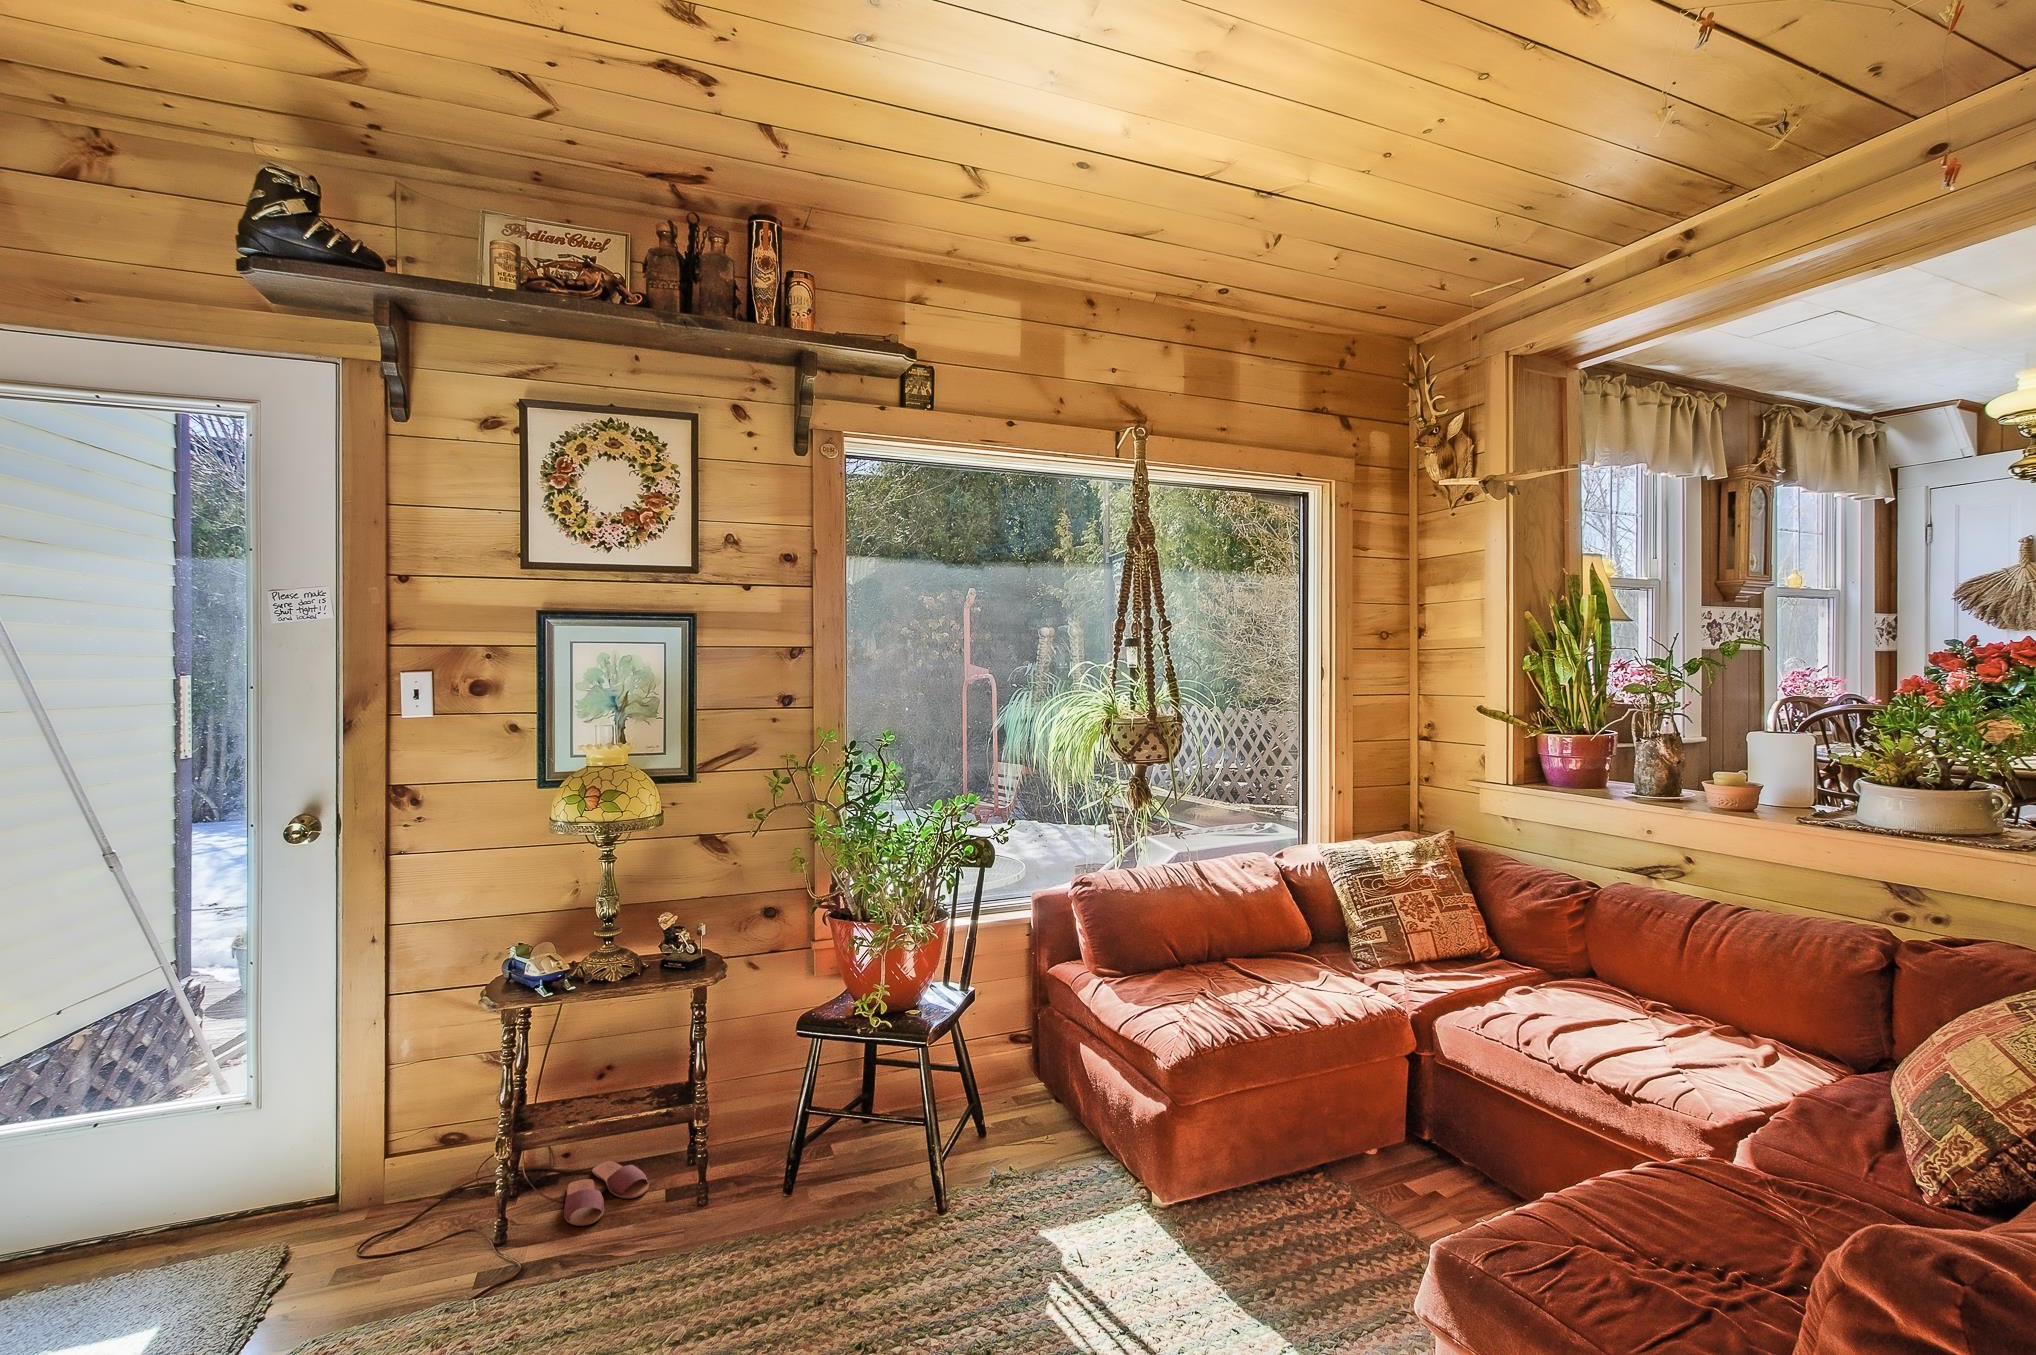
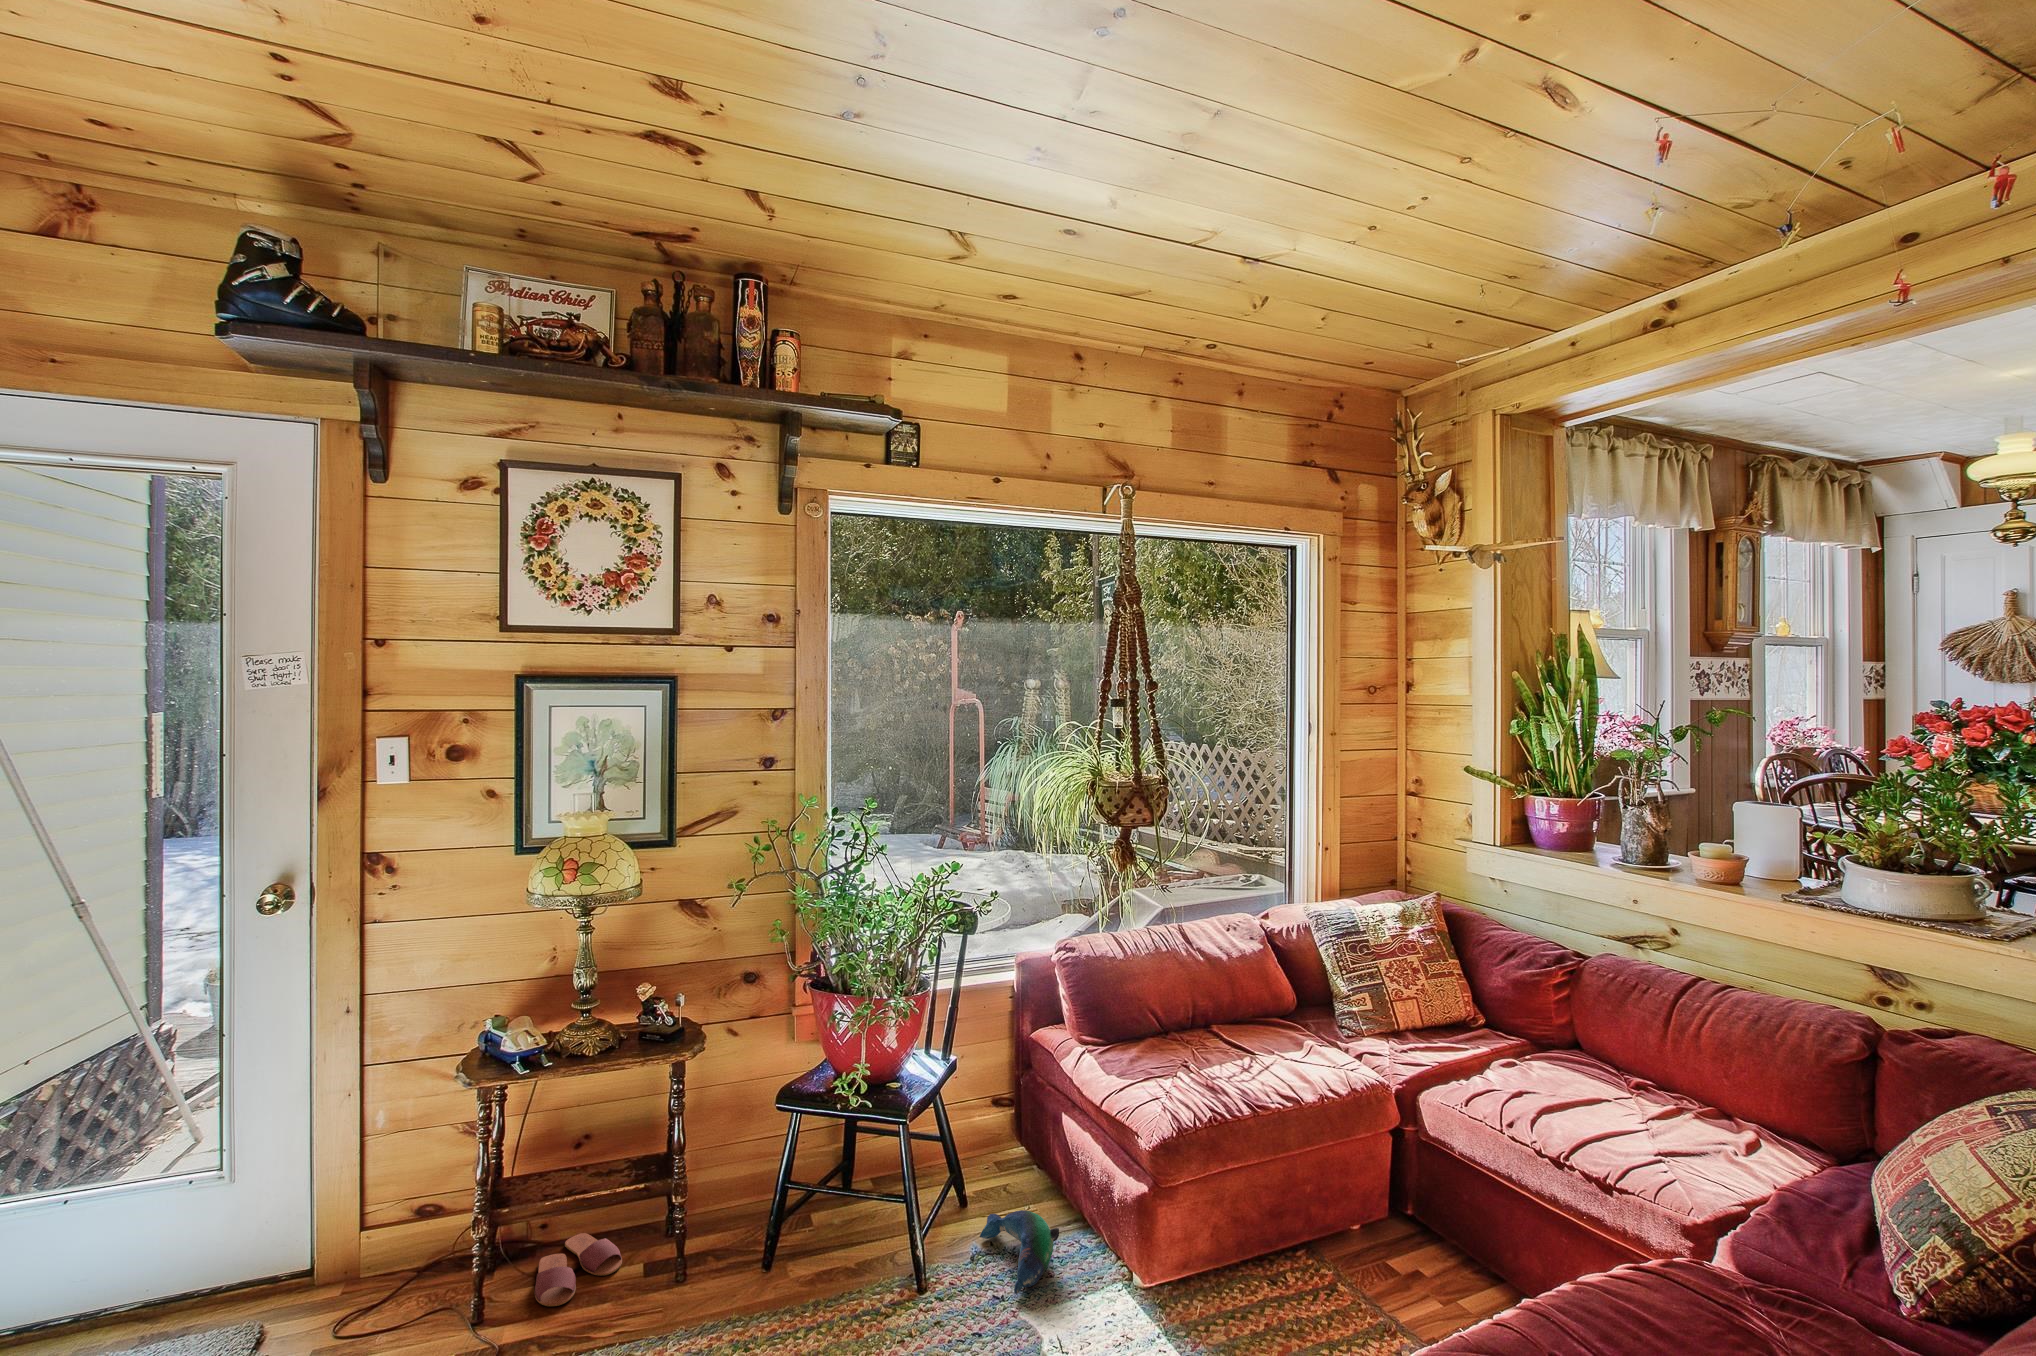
plush toy: none [1000,1136,1079,1213] -> present [980,1210,1059,1294]

